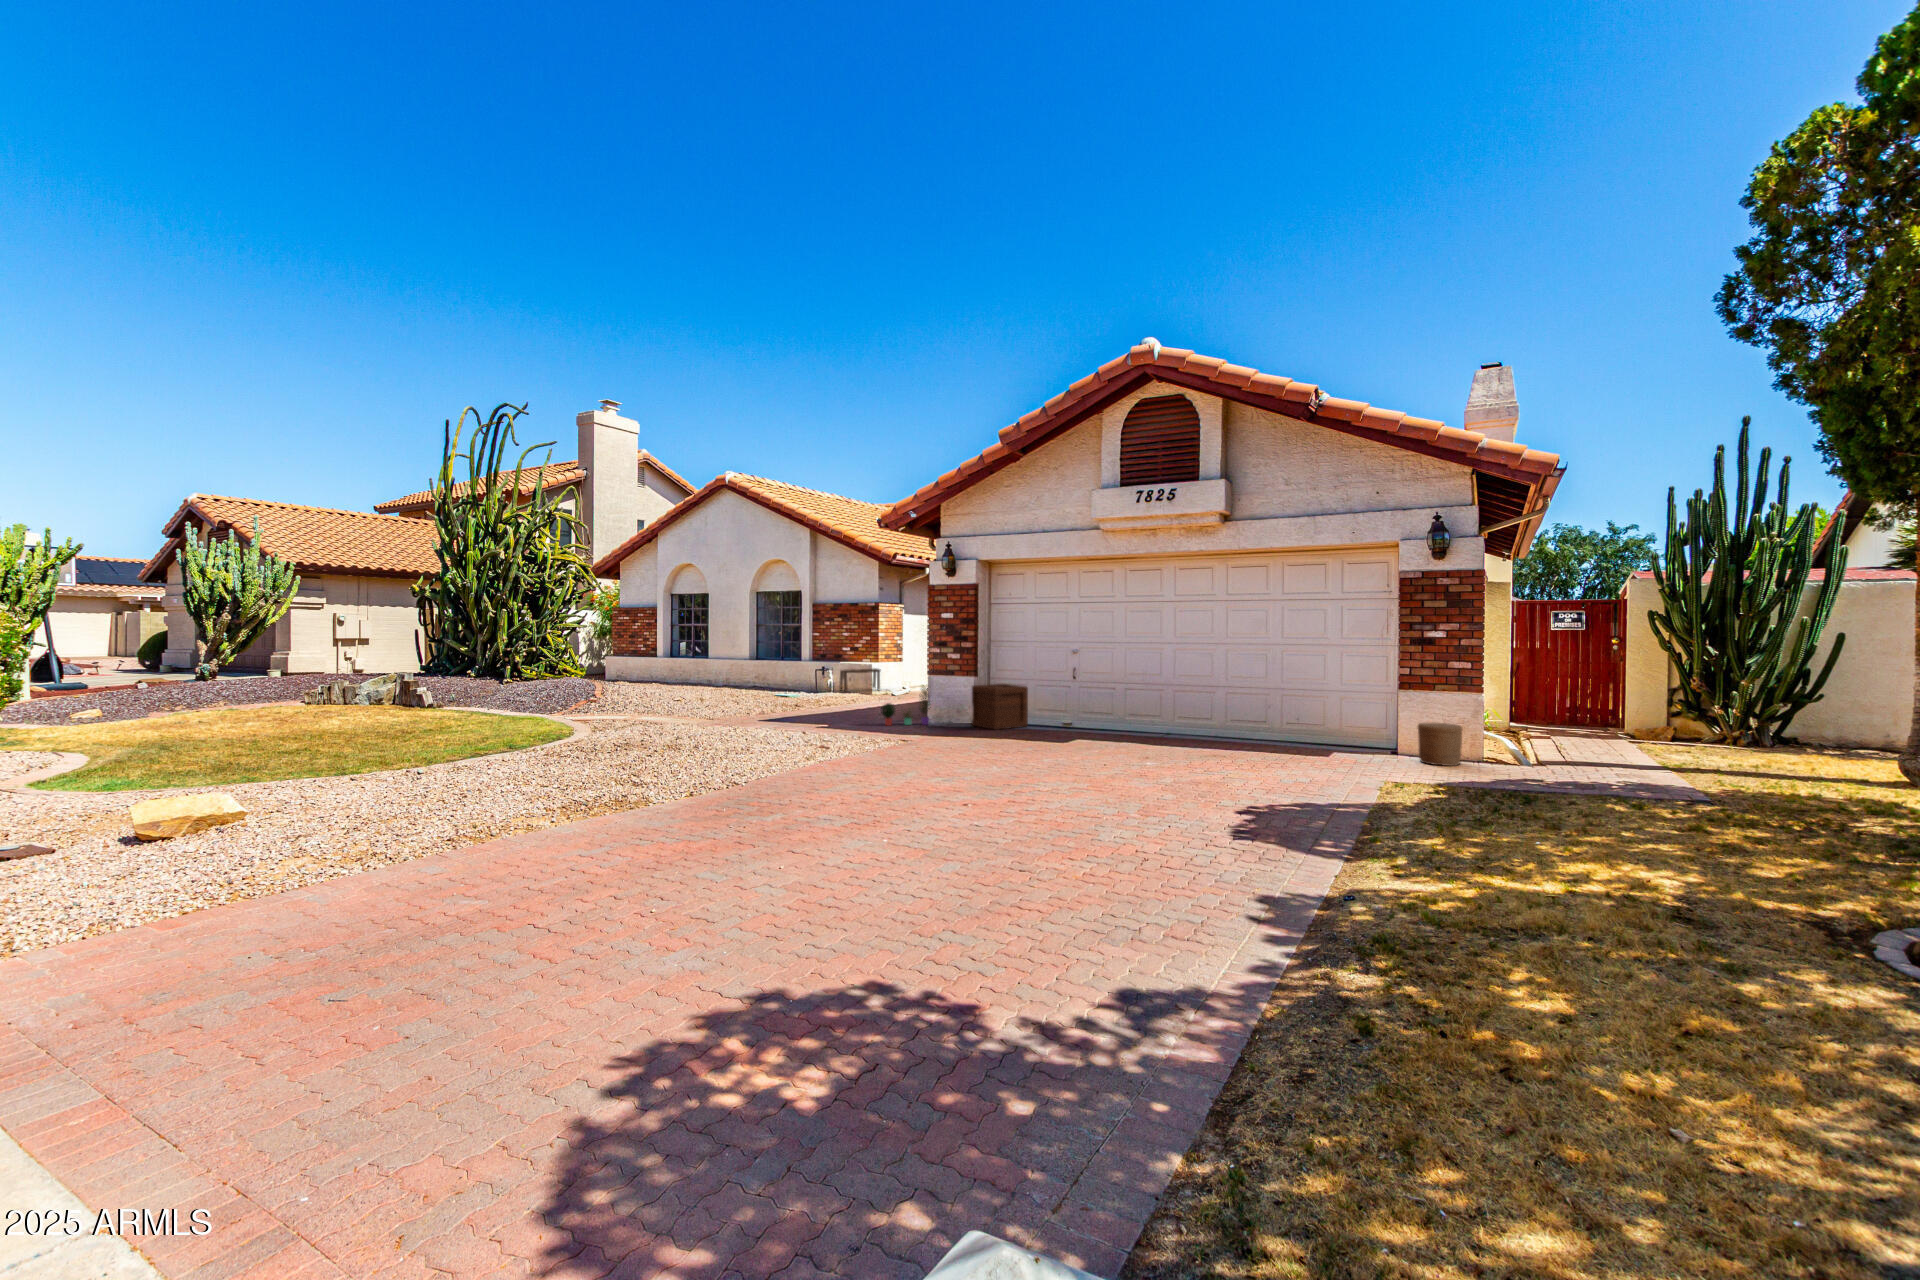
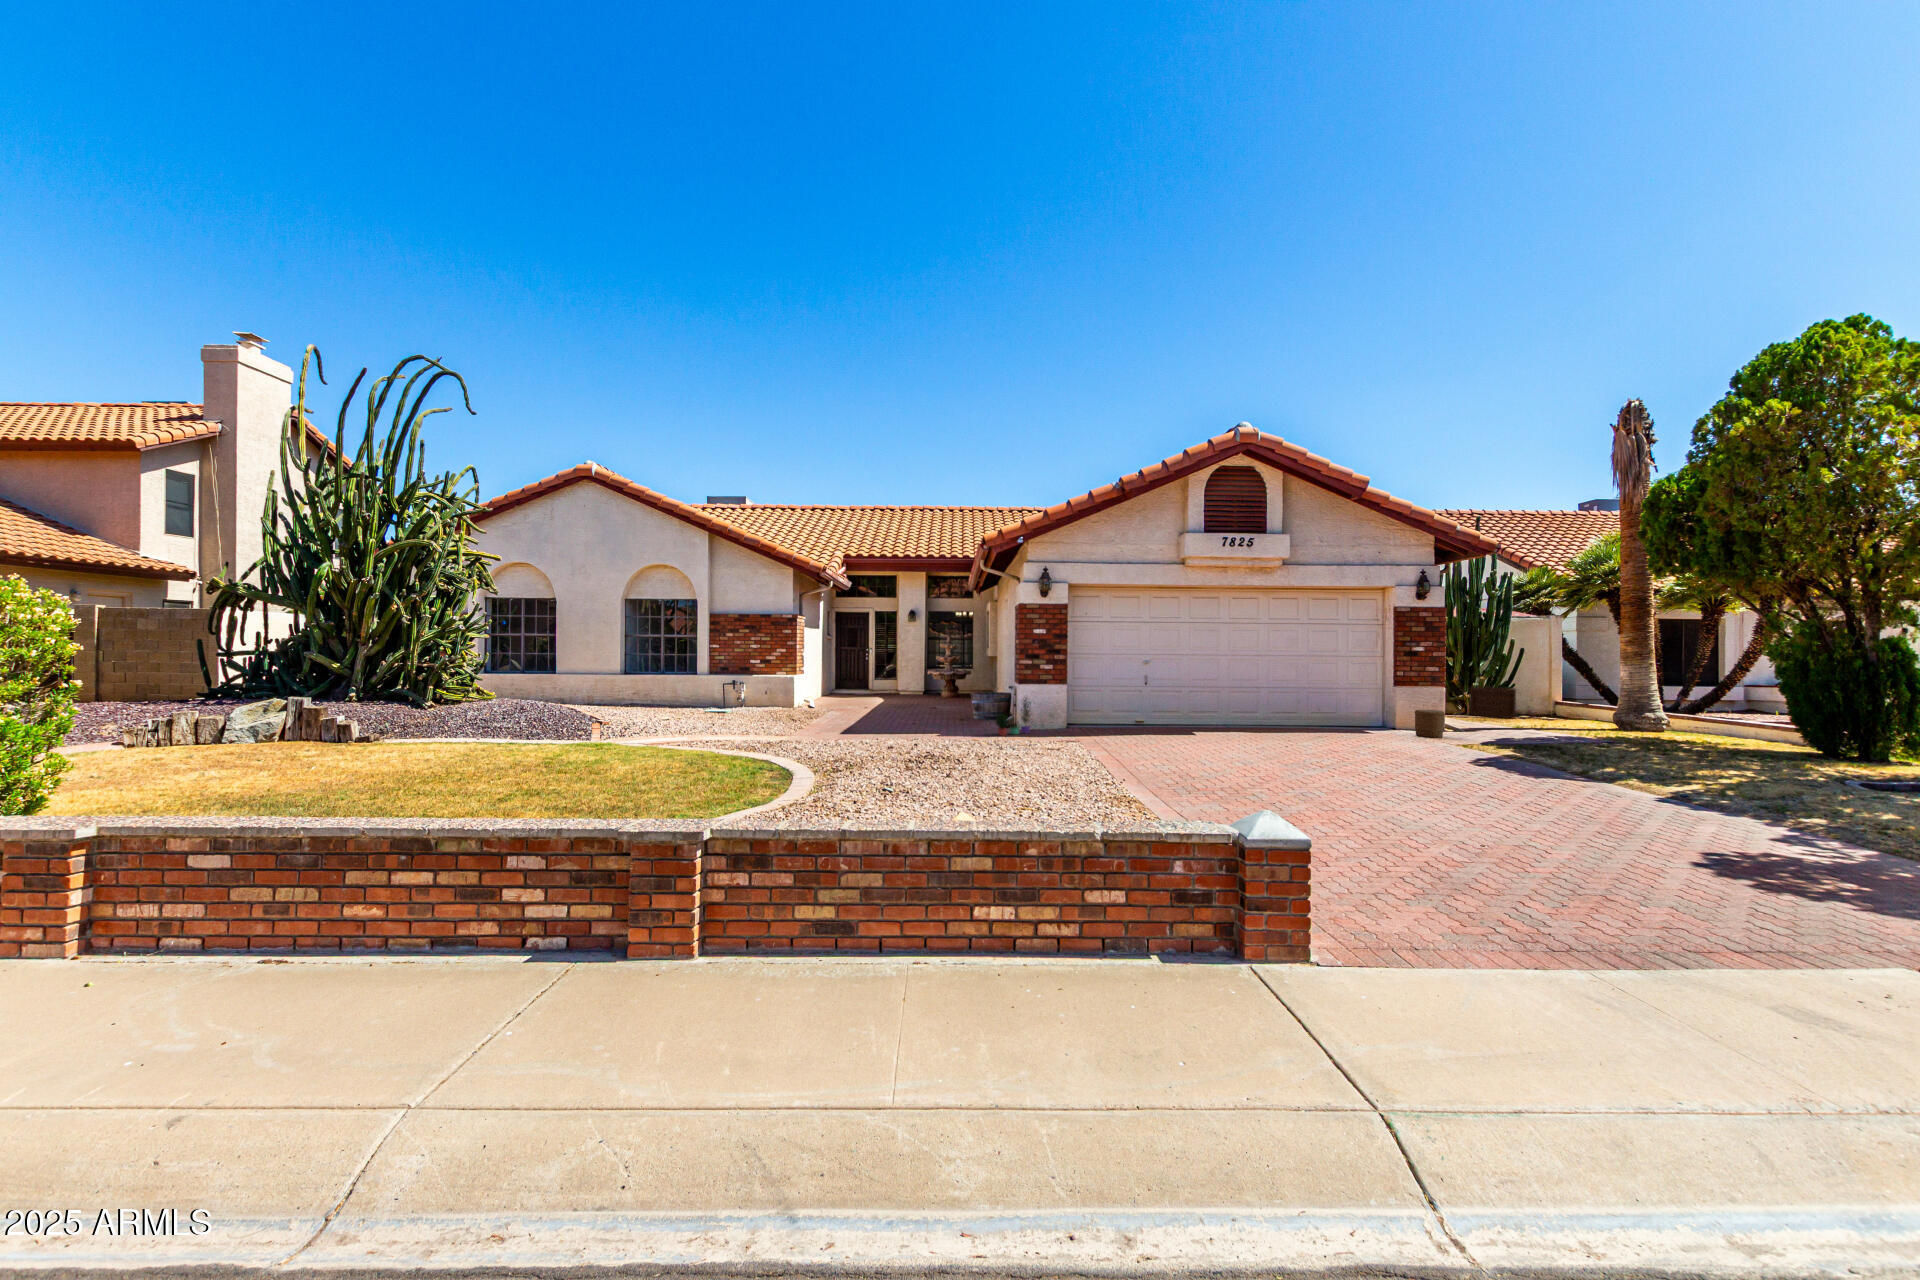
bench: present [840,668,880,691] -> none [769,682,811,708]
wooden crate: present [972,684,1028,730] -> present [1469,686,1516,718]

